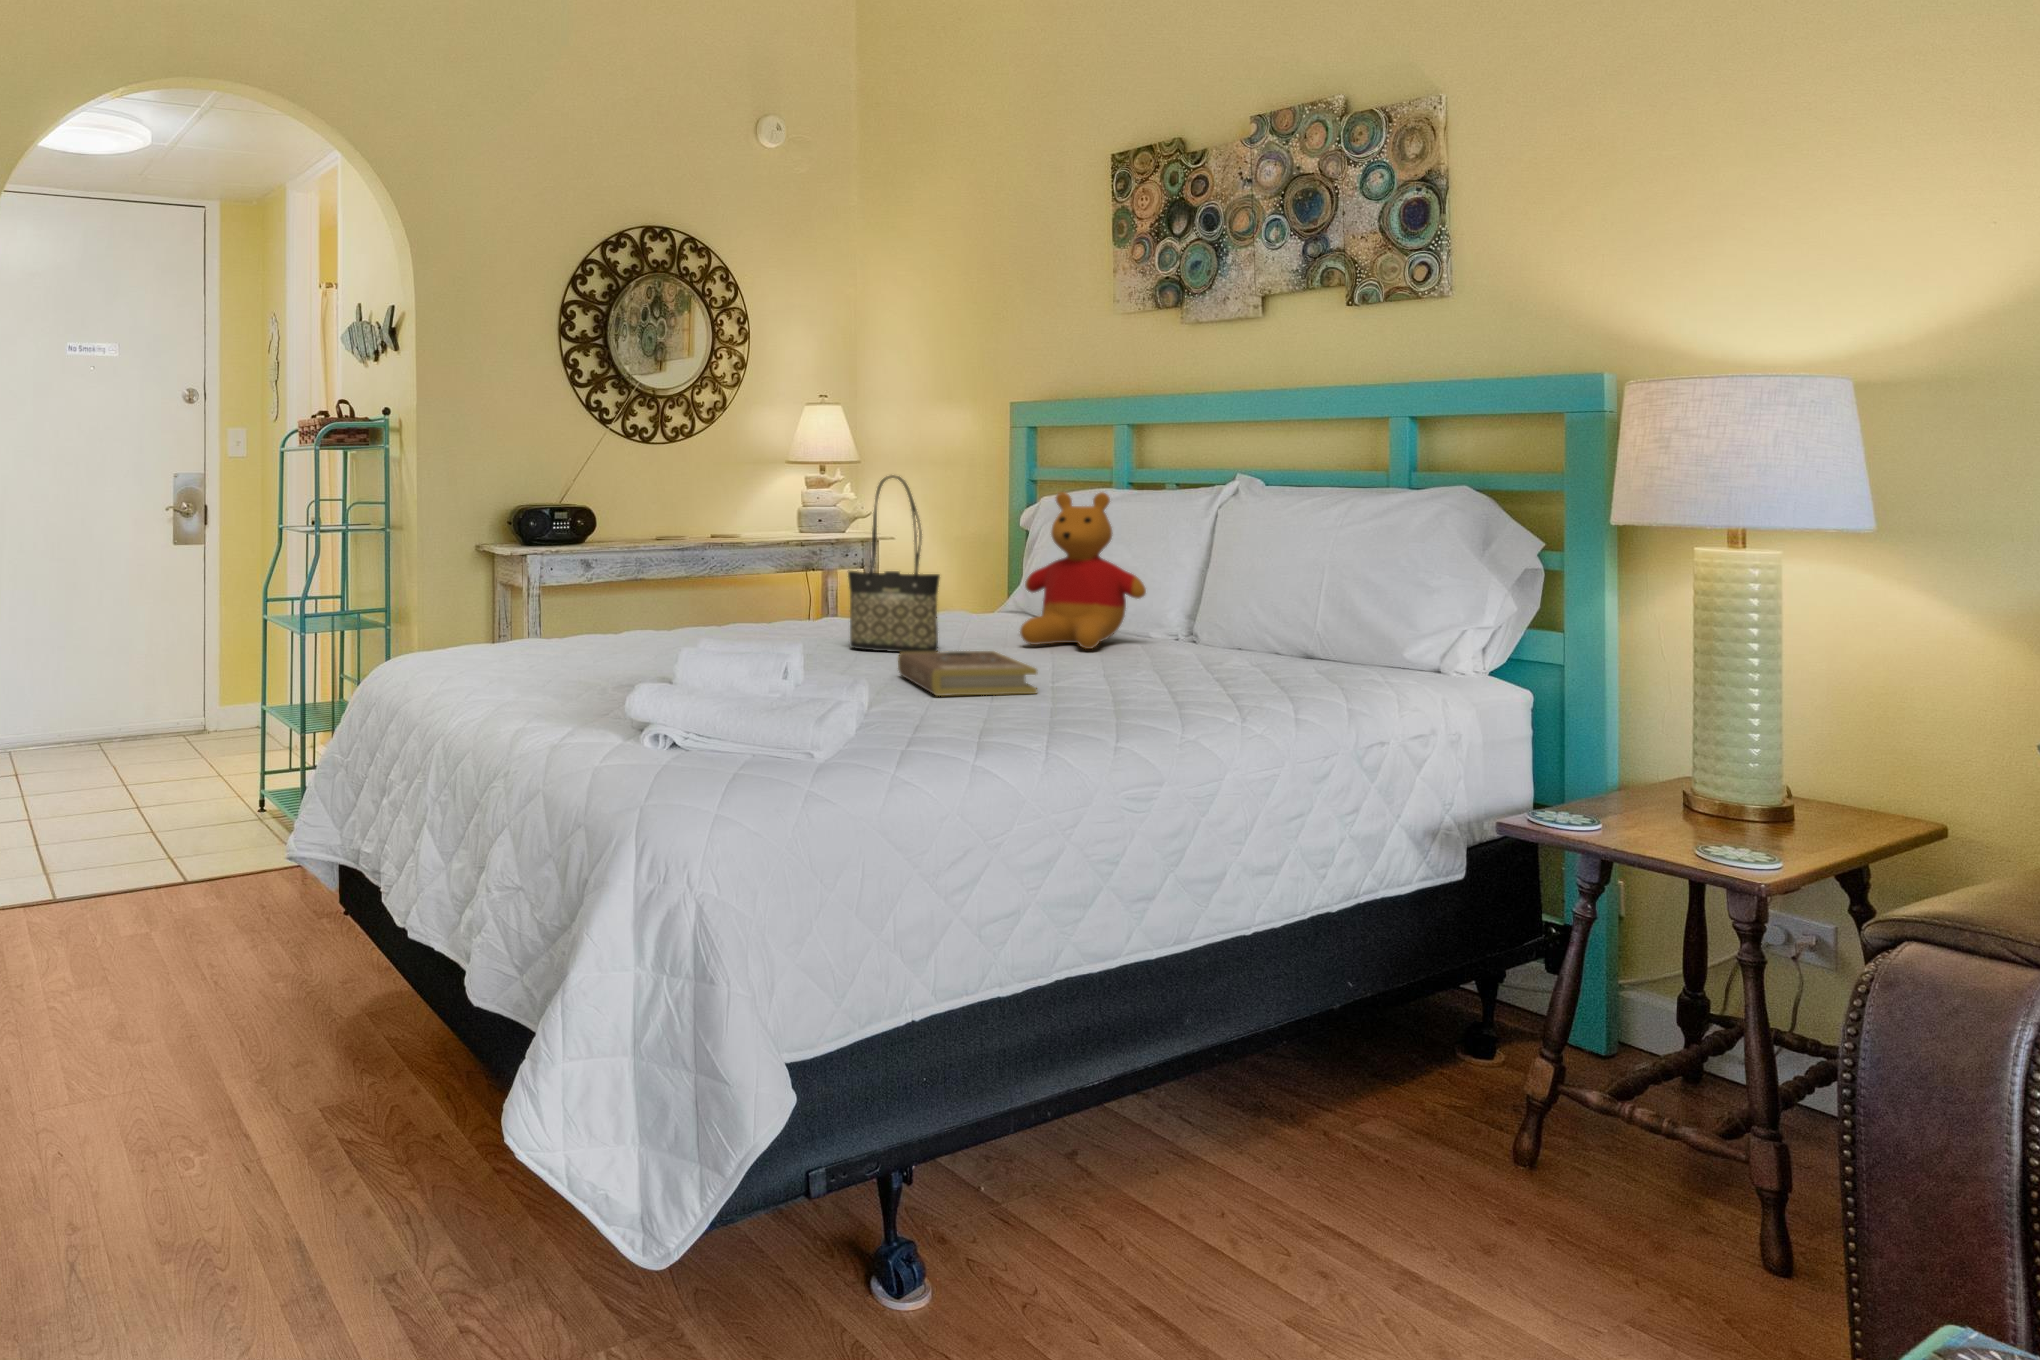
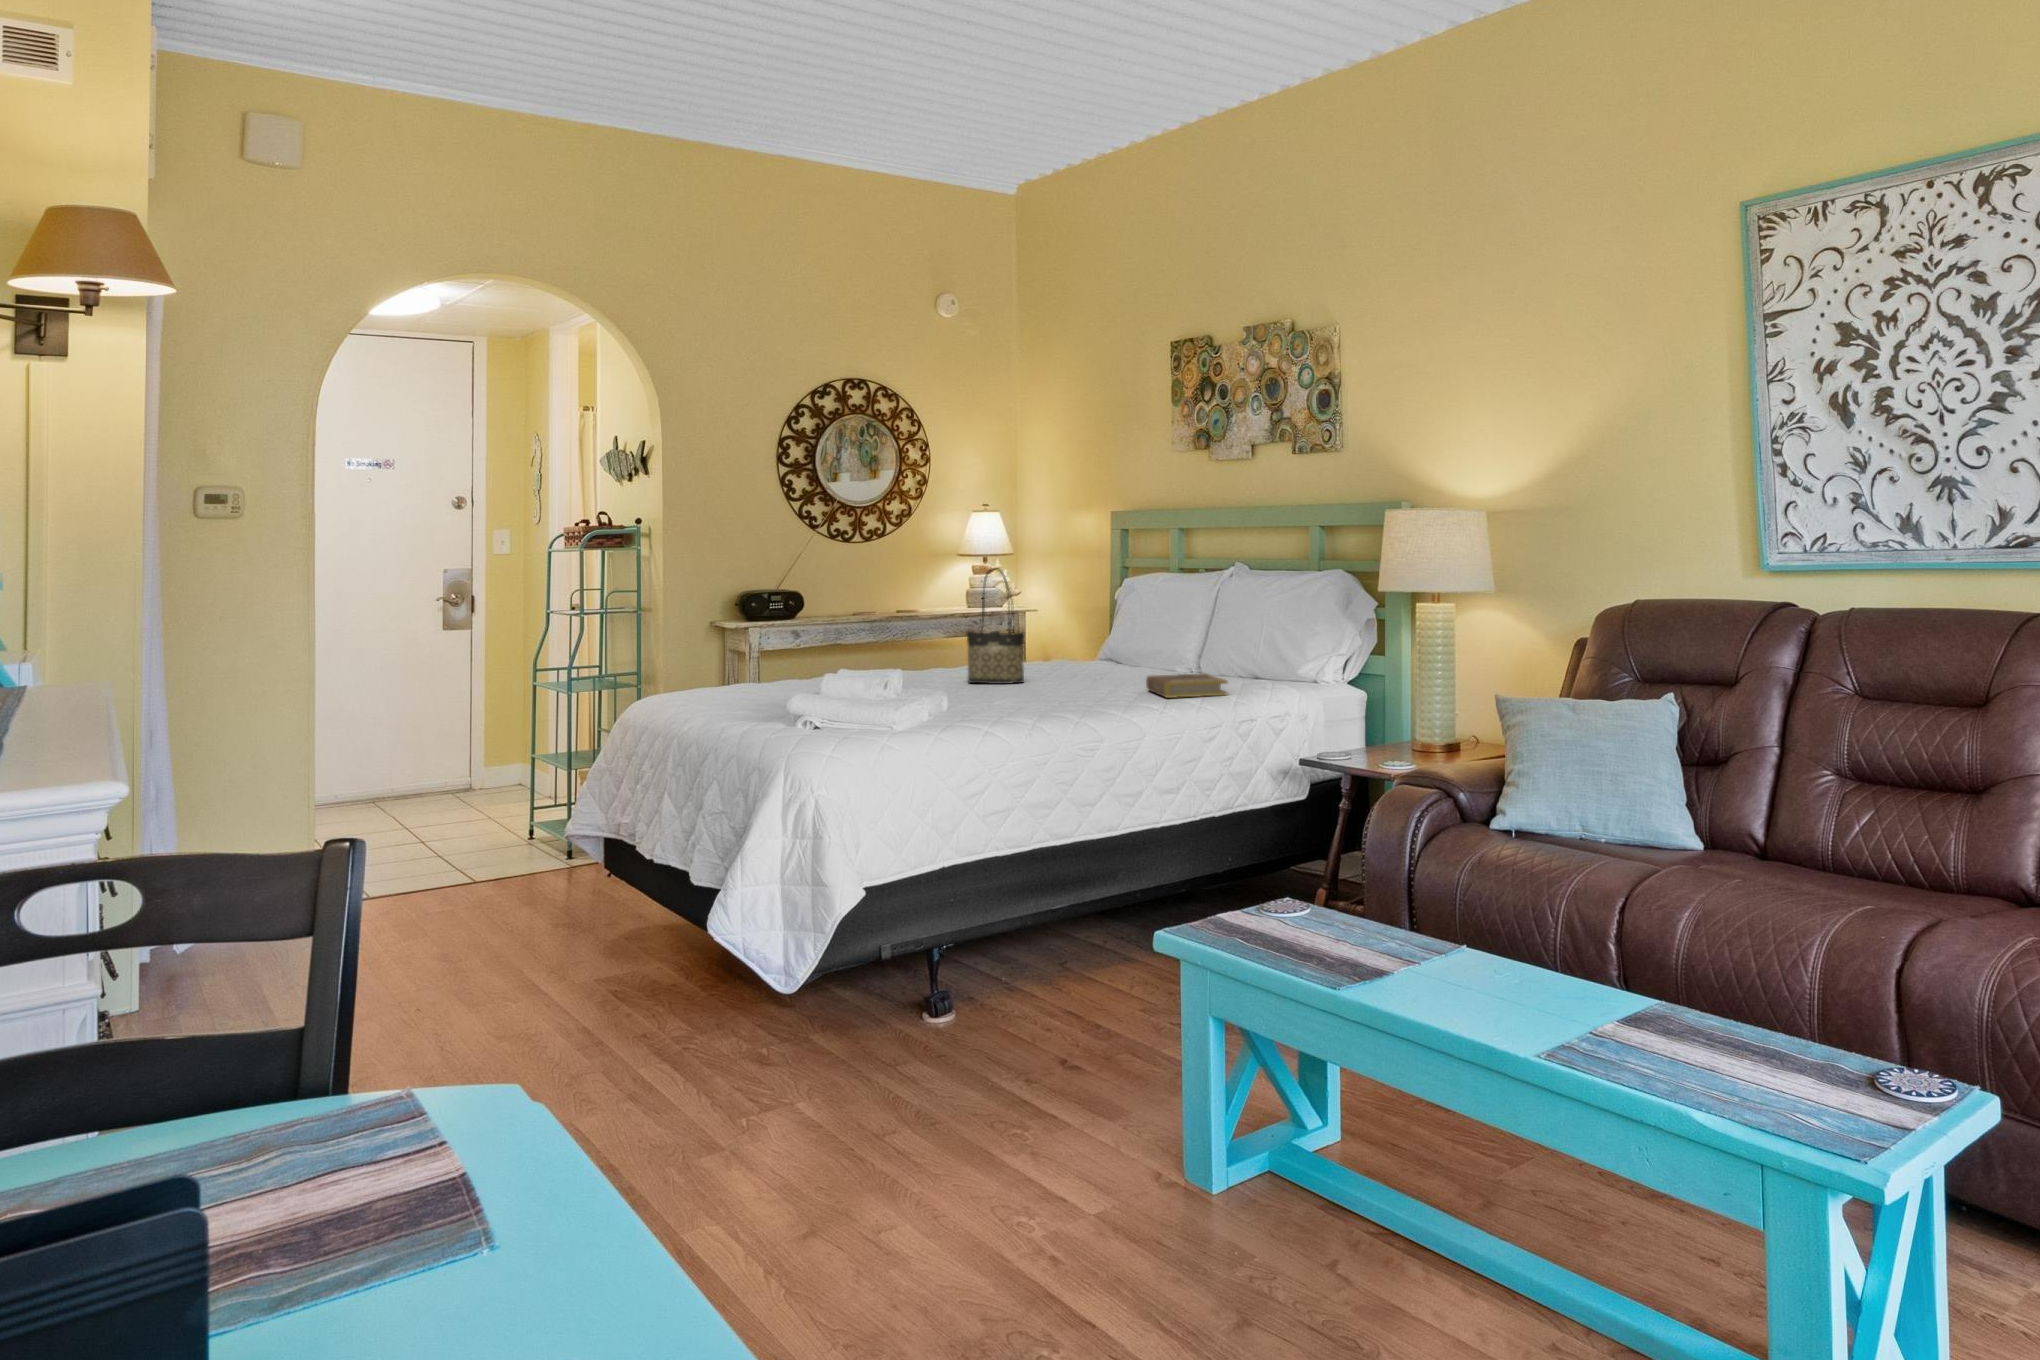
stuffed bear: present [1020,492,1146,649] -> none [1079,577,1159,678]
book: present [898,651,1037,696] -> present [1146,674,1227,698]

